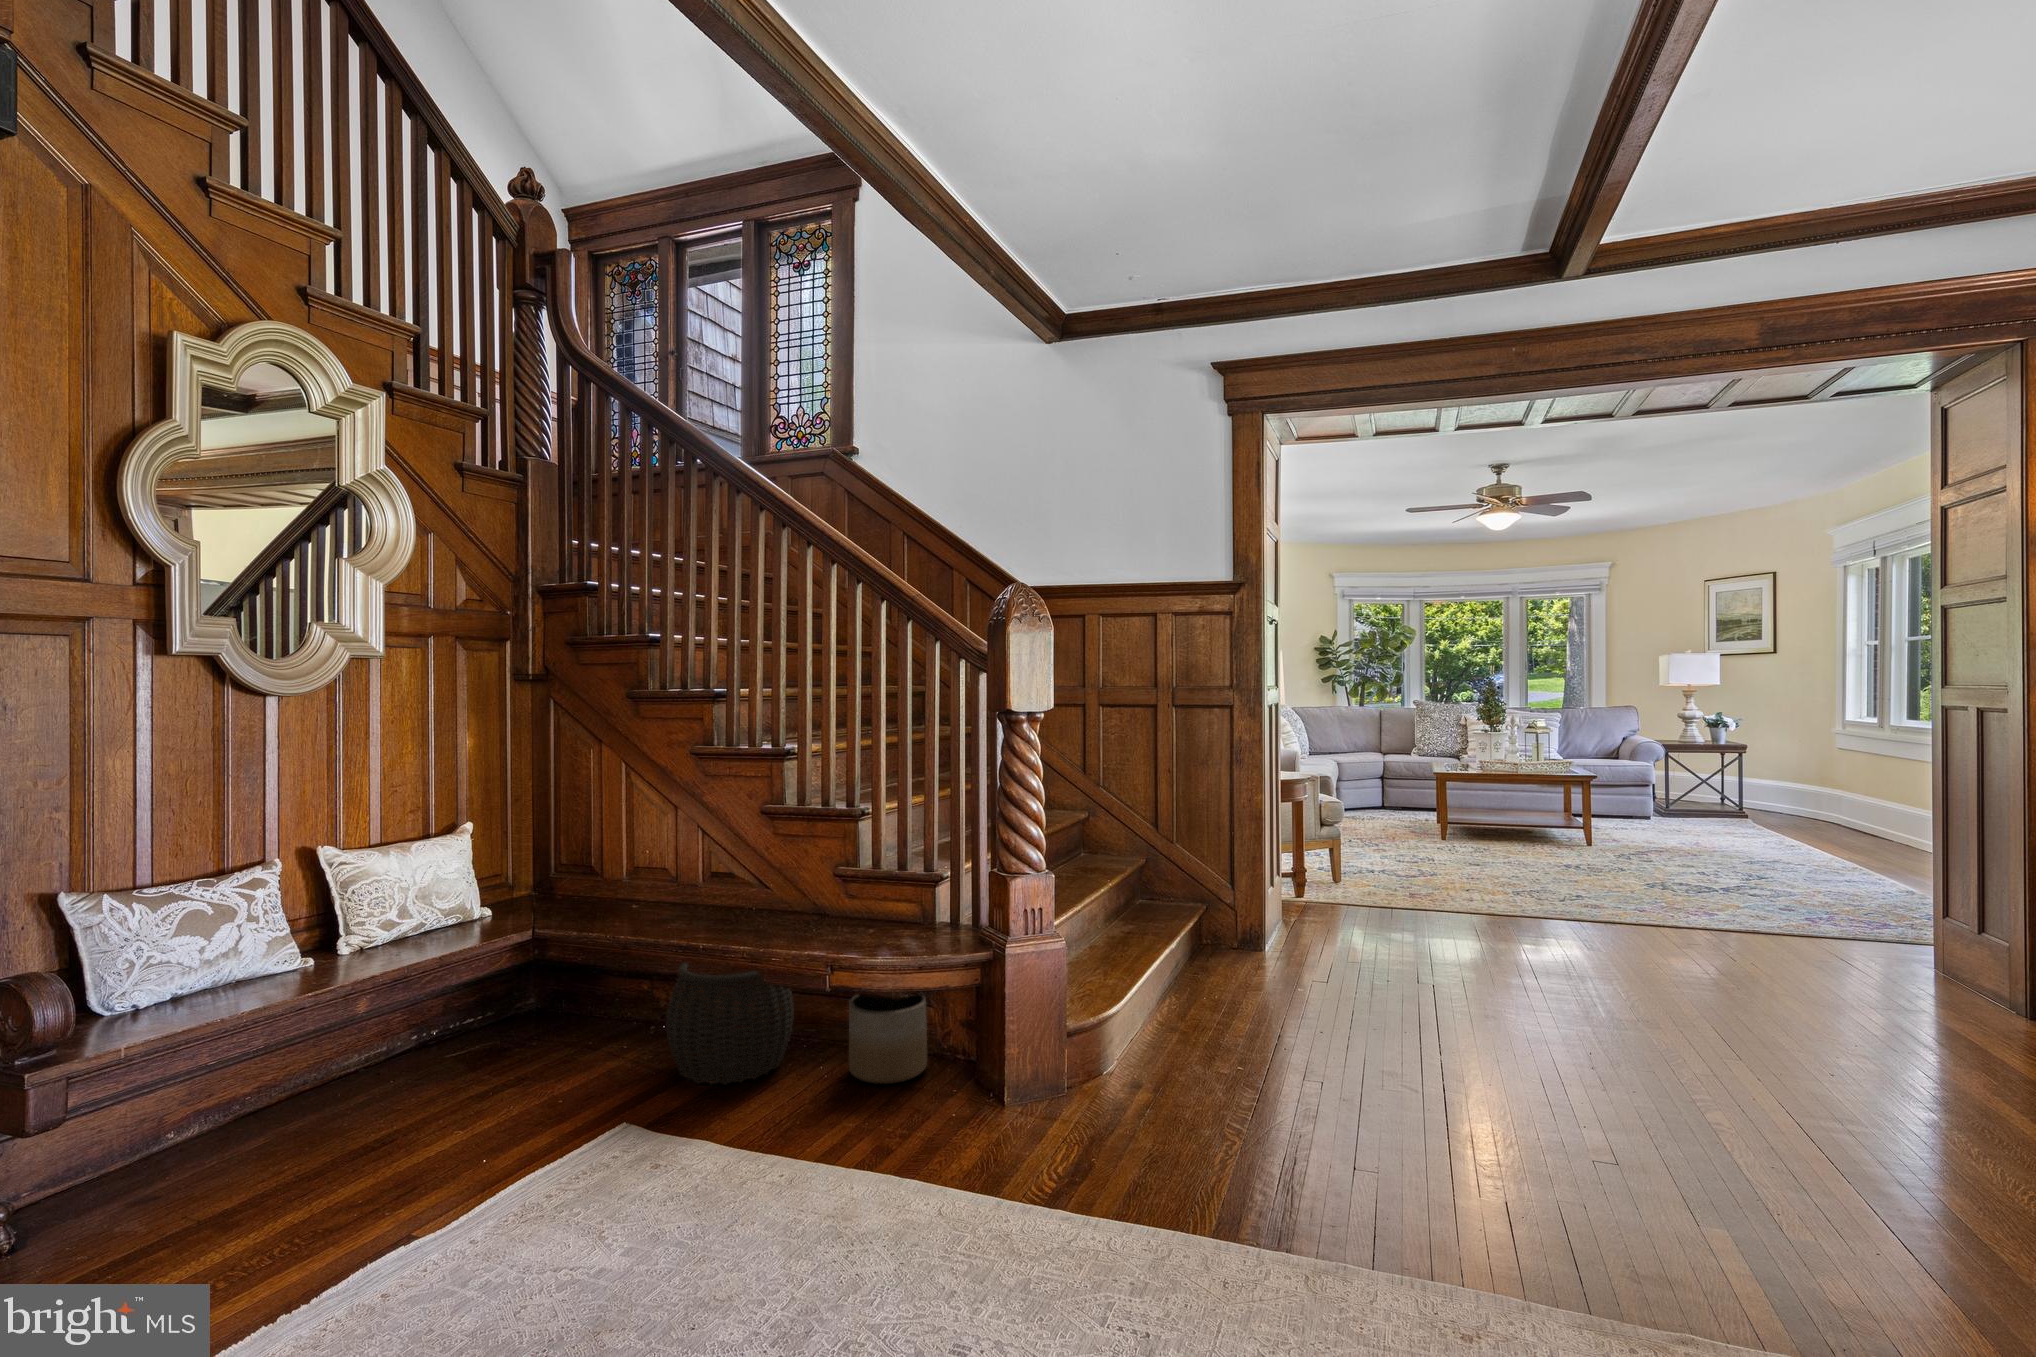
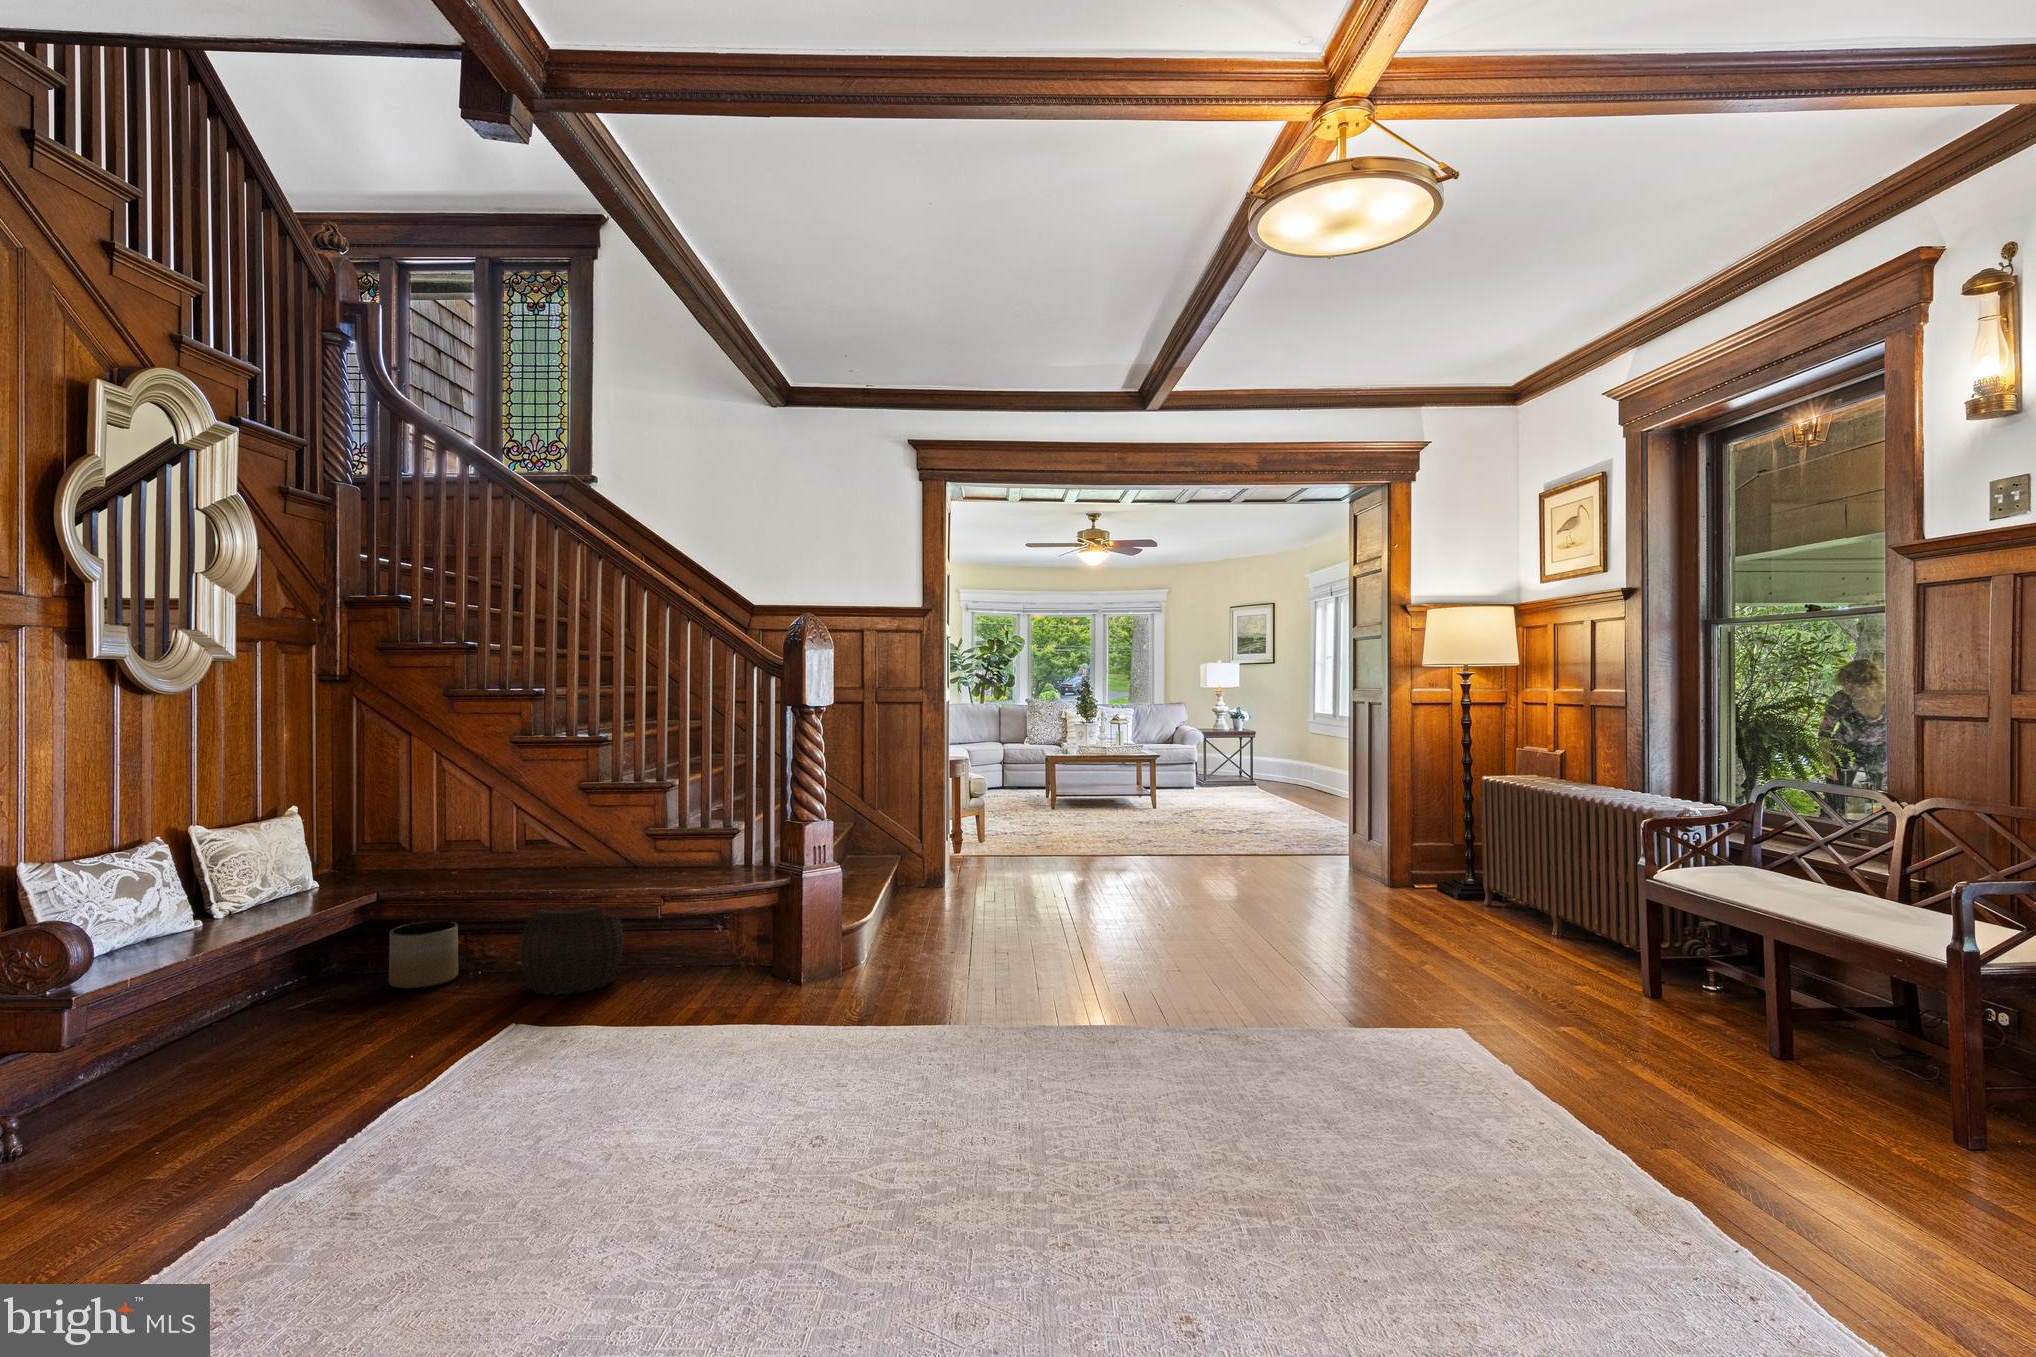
planter: present [849,995,927,1084] -> present [389,922,458,989]

